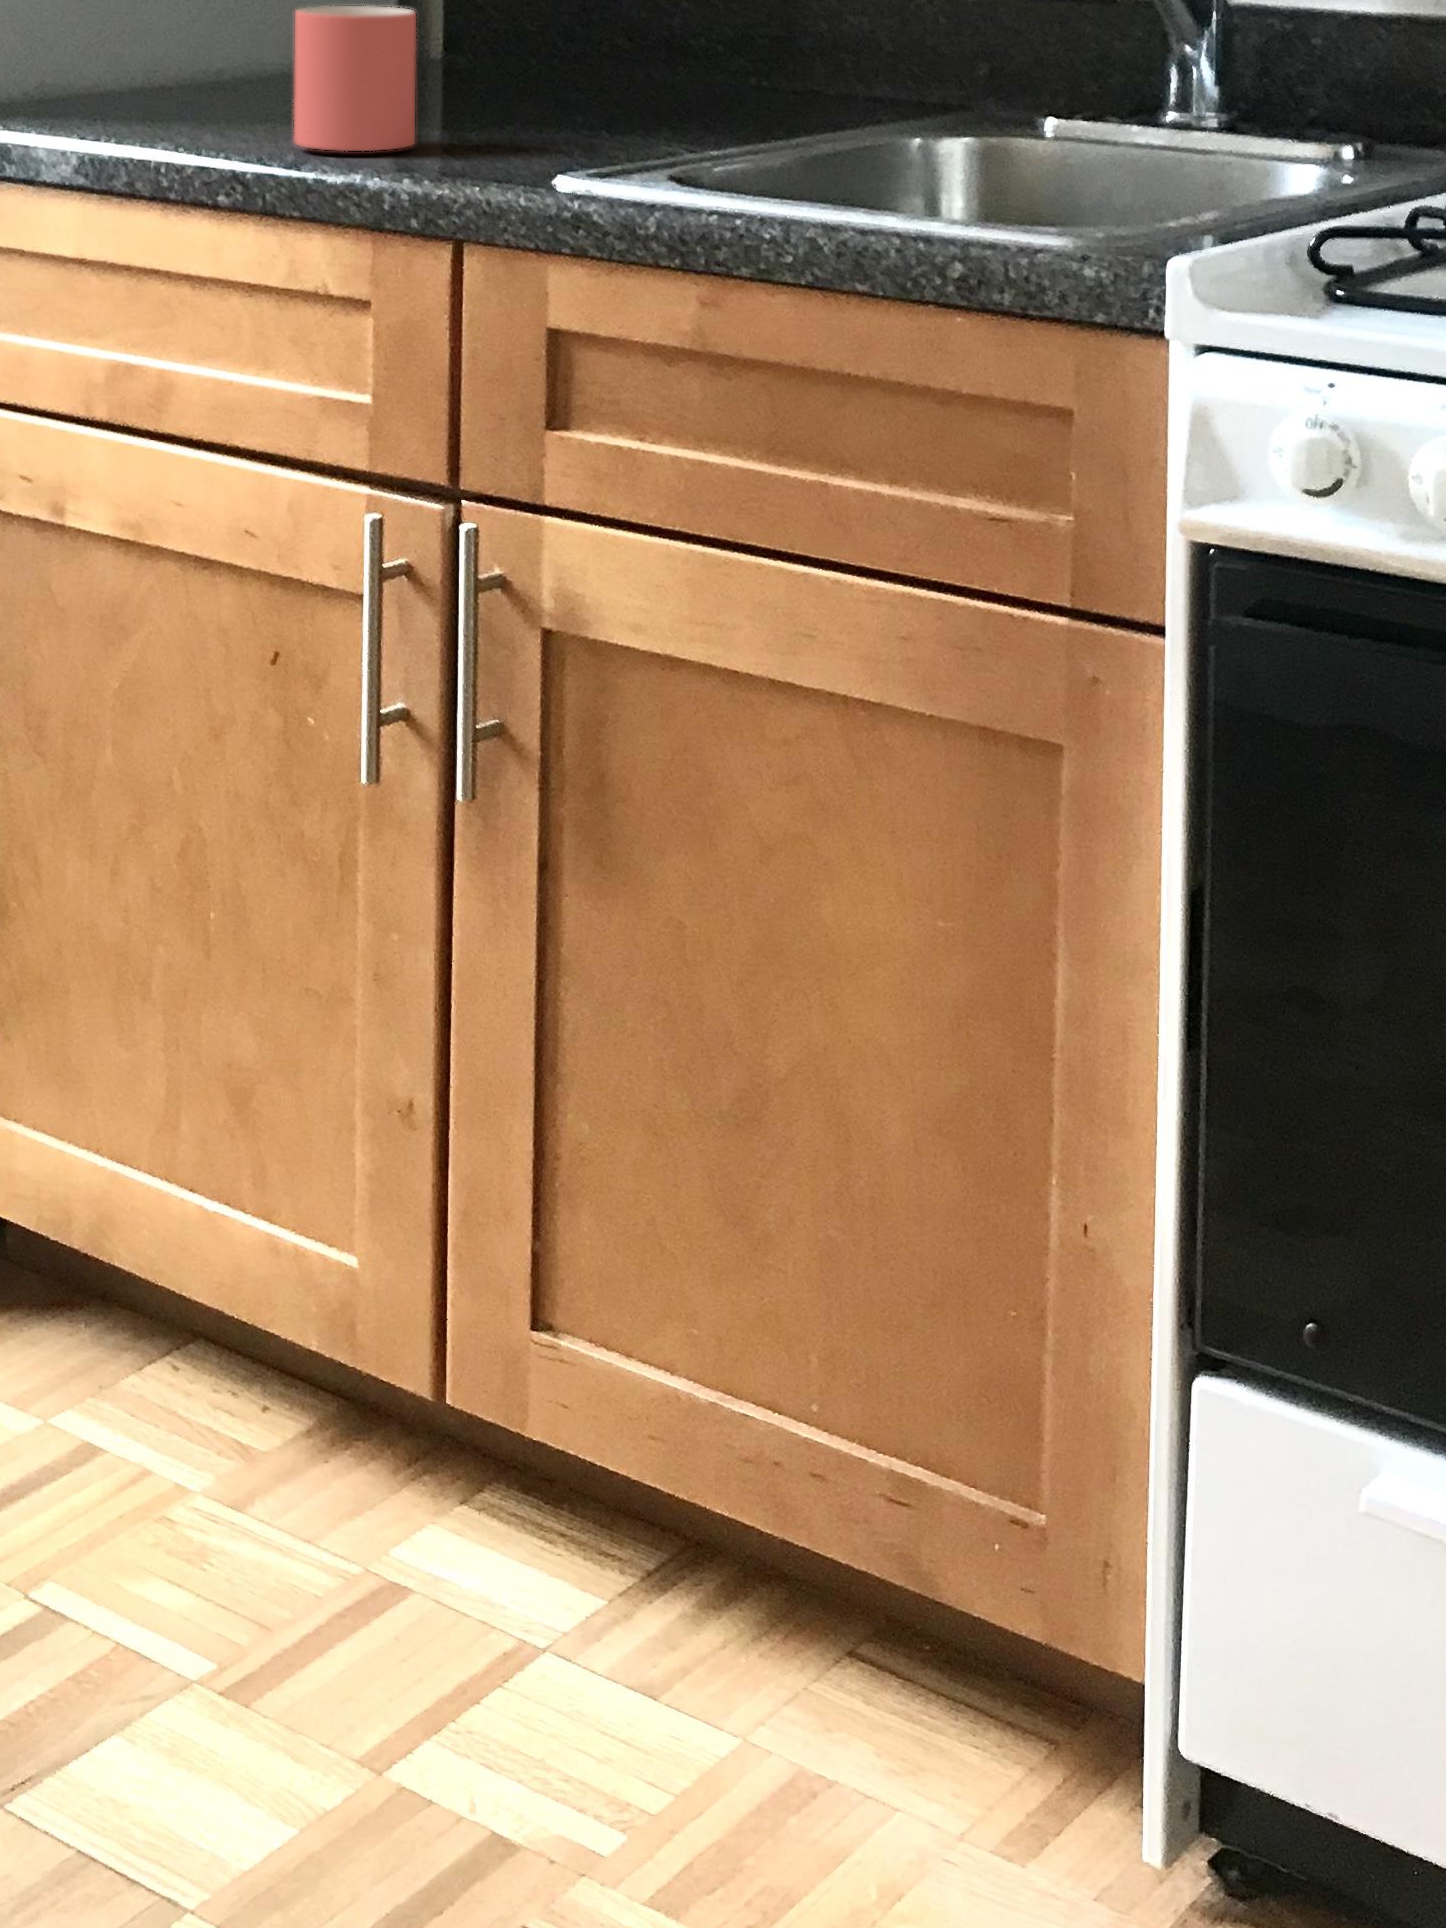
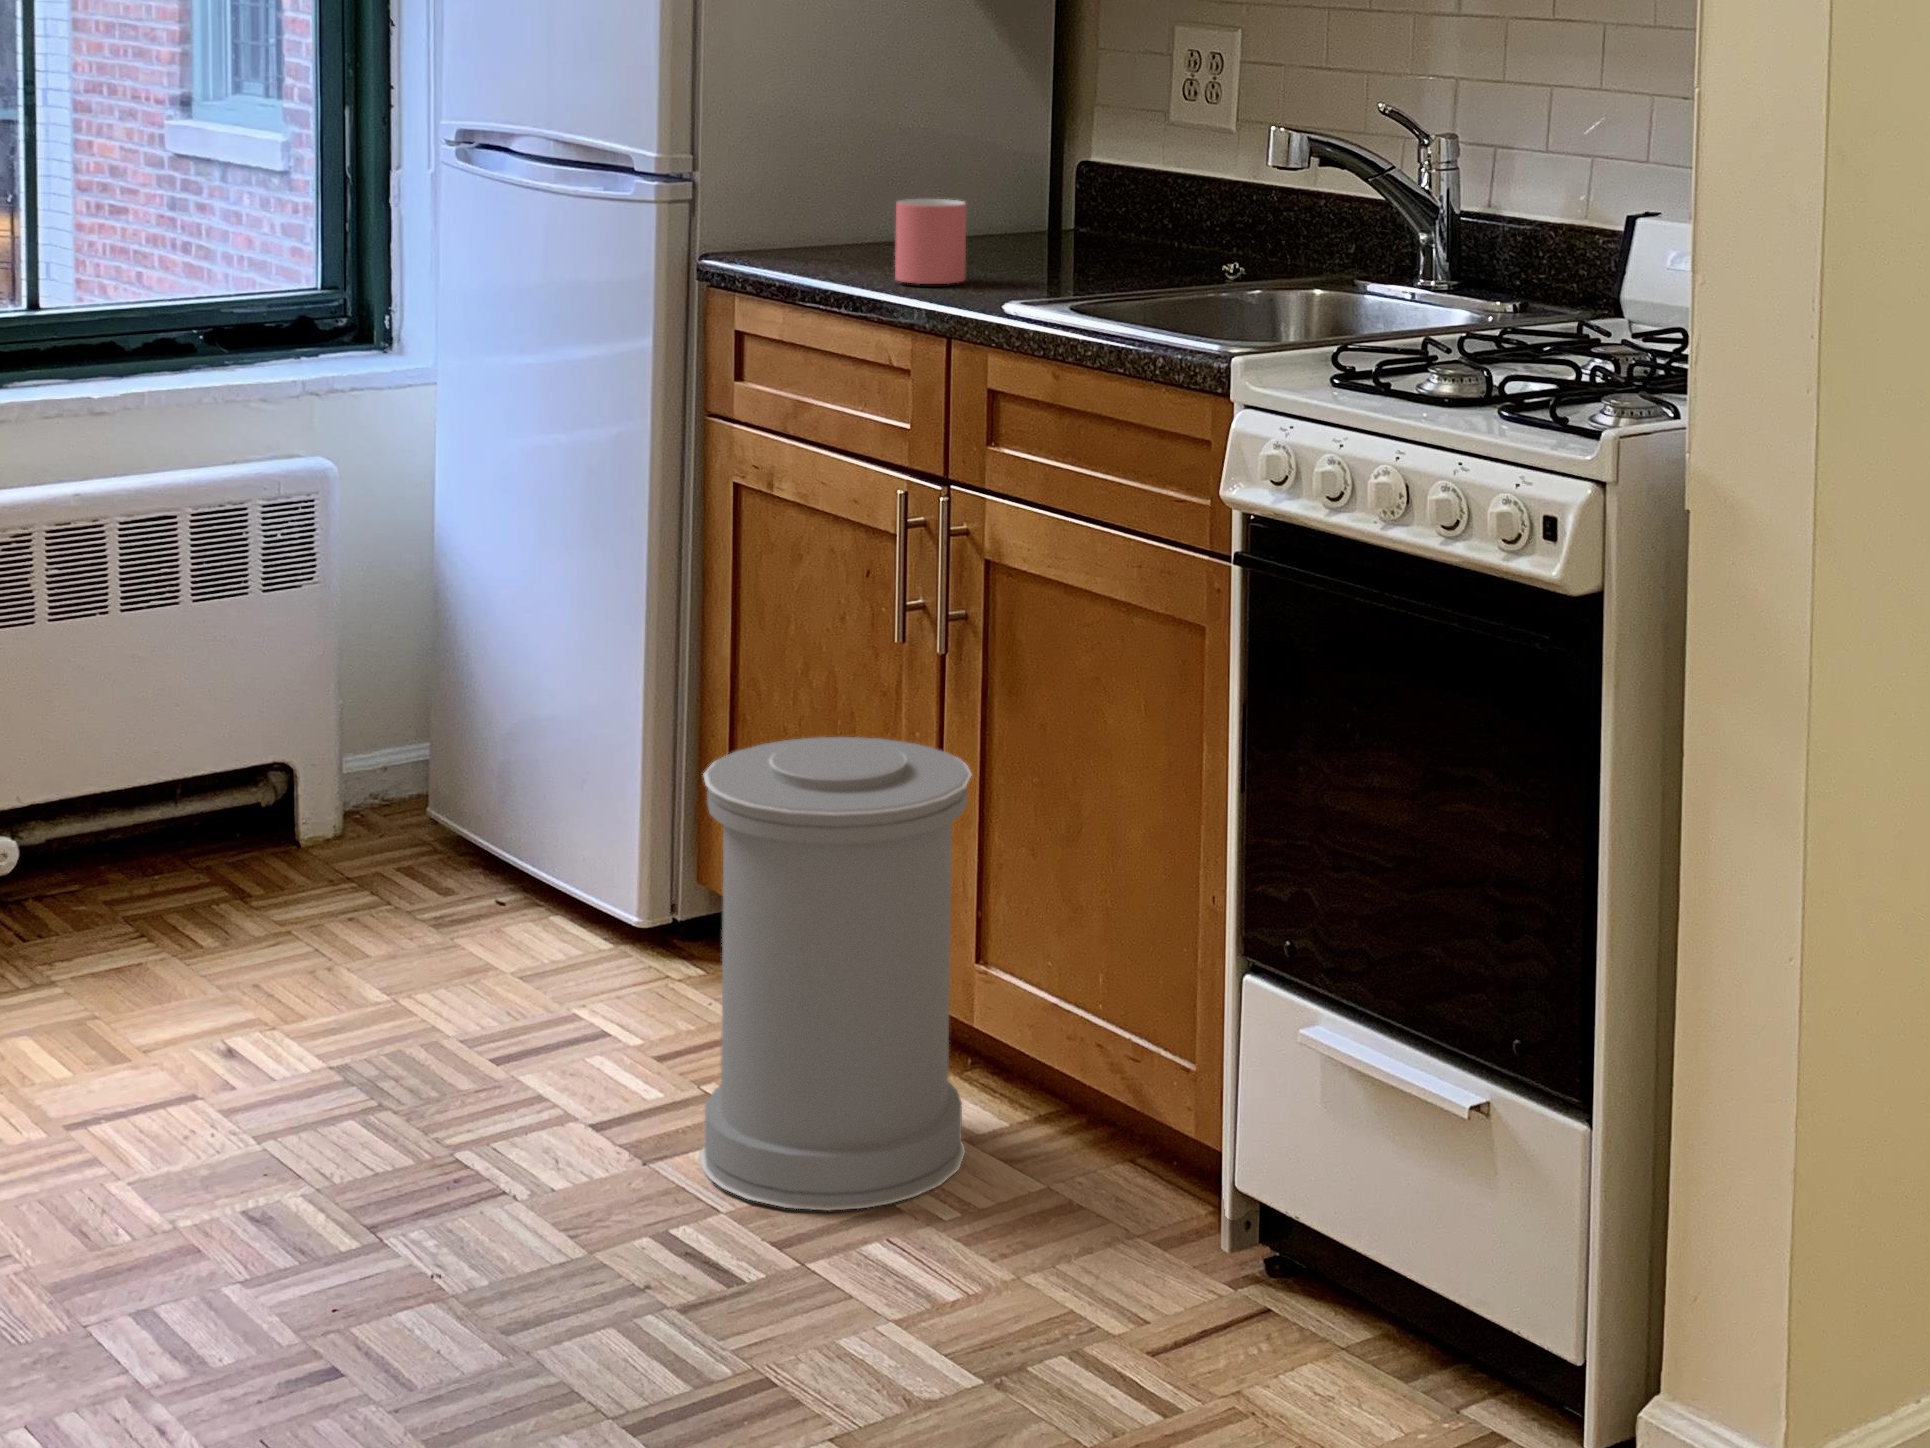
trash can: none [97,959,586,1876] -> present [700,737,971,1210]

